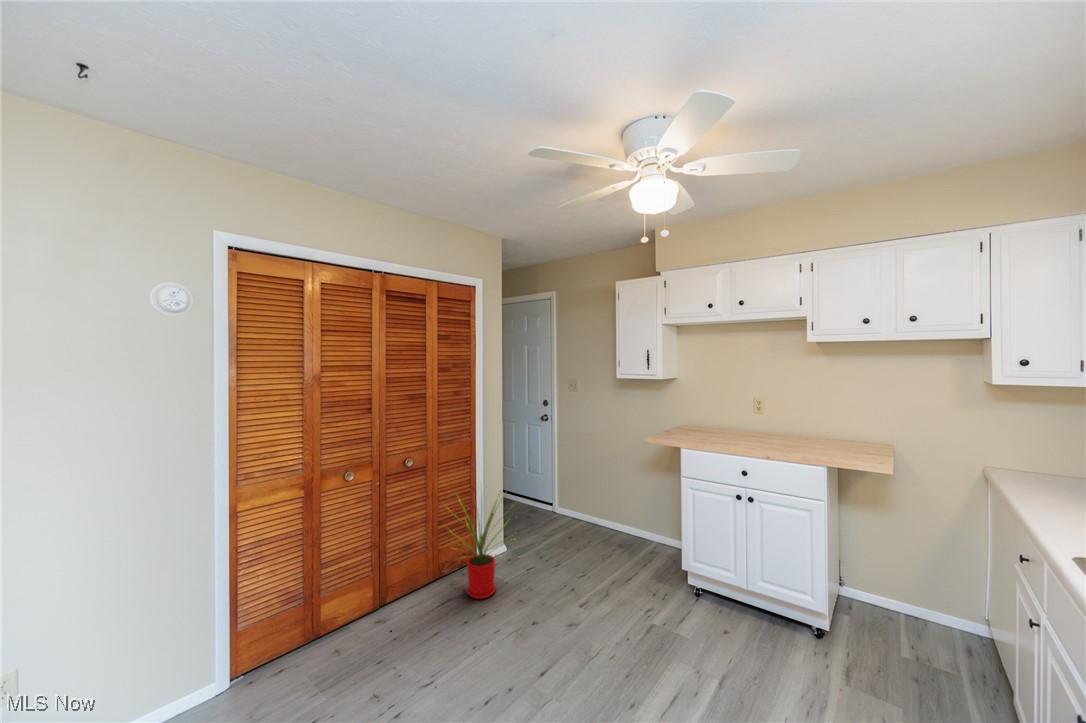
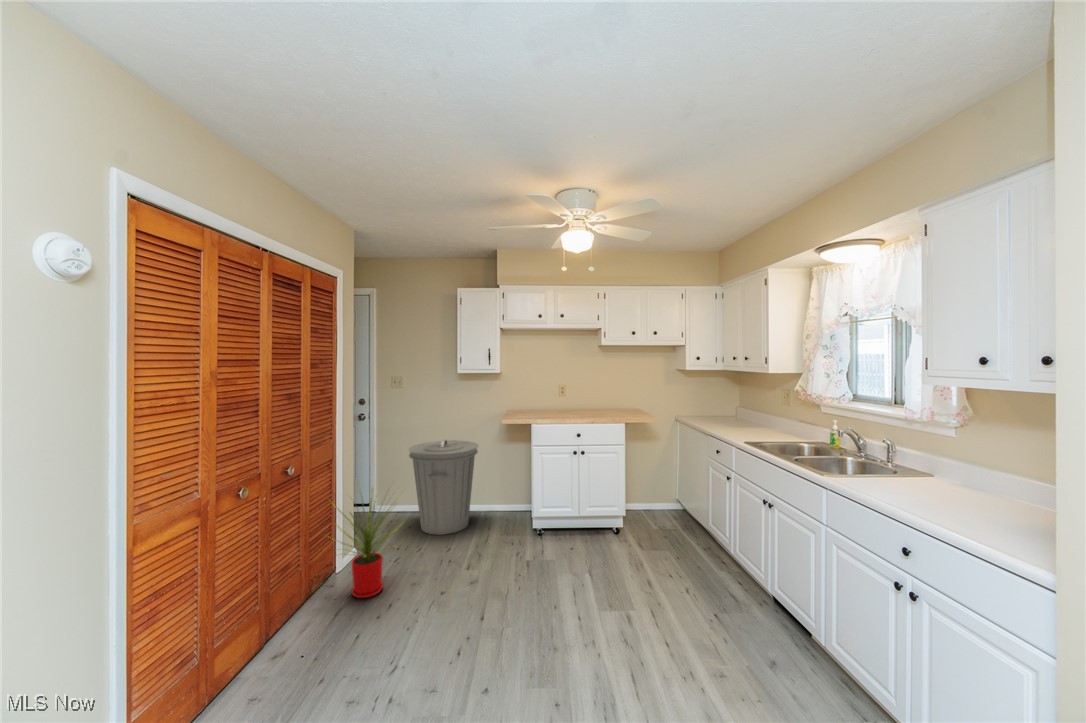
trash can: none [564,451,641,558] -> present [409,440,478,535]

